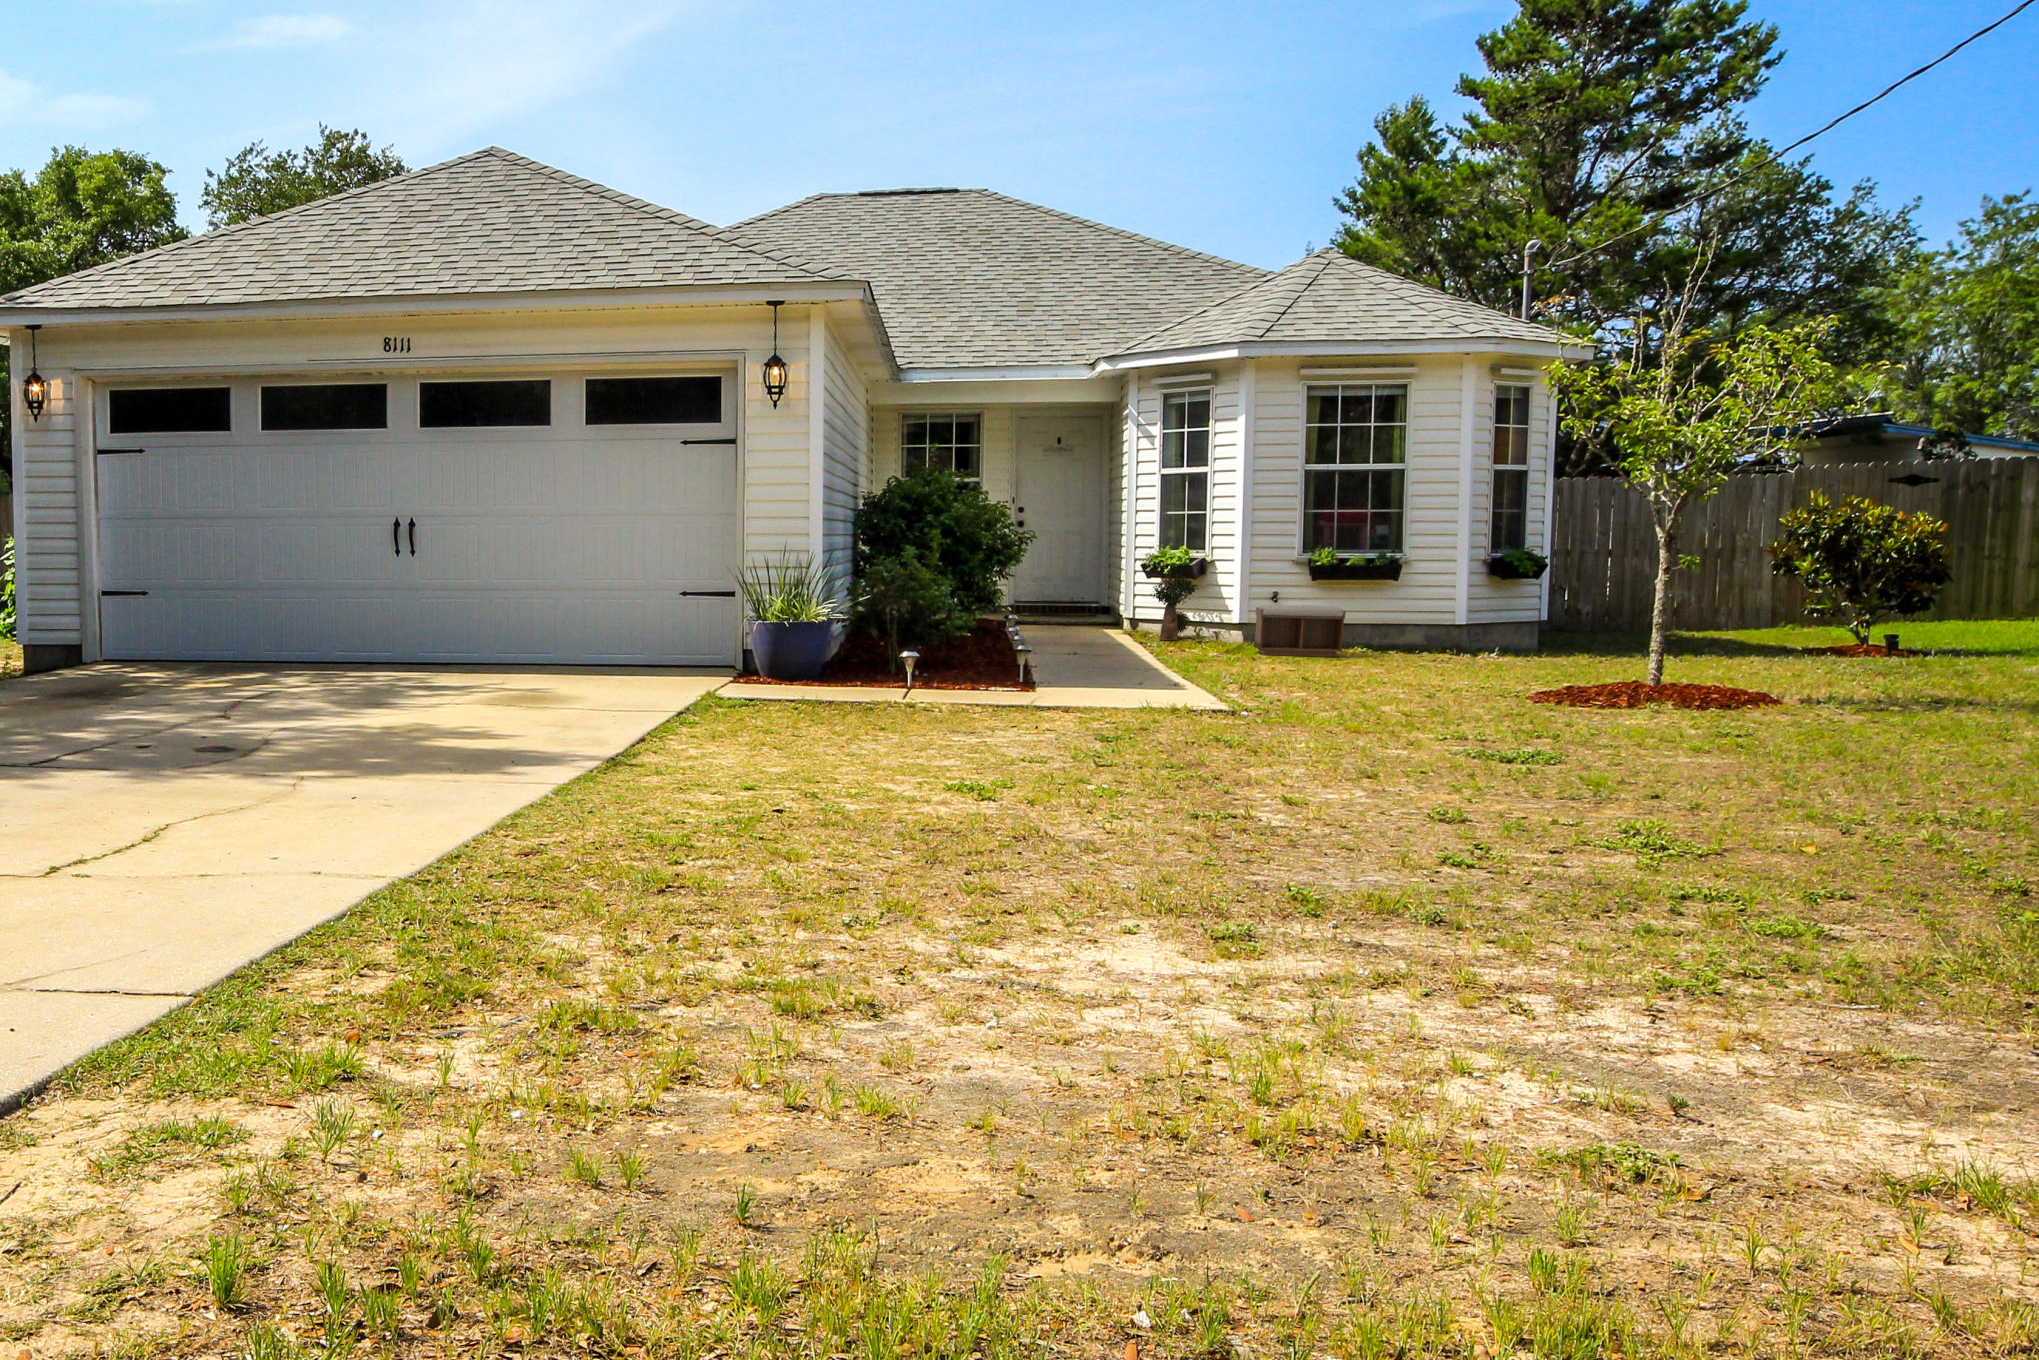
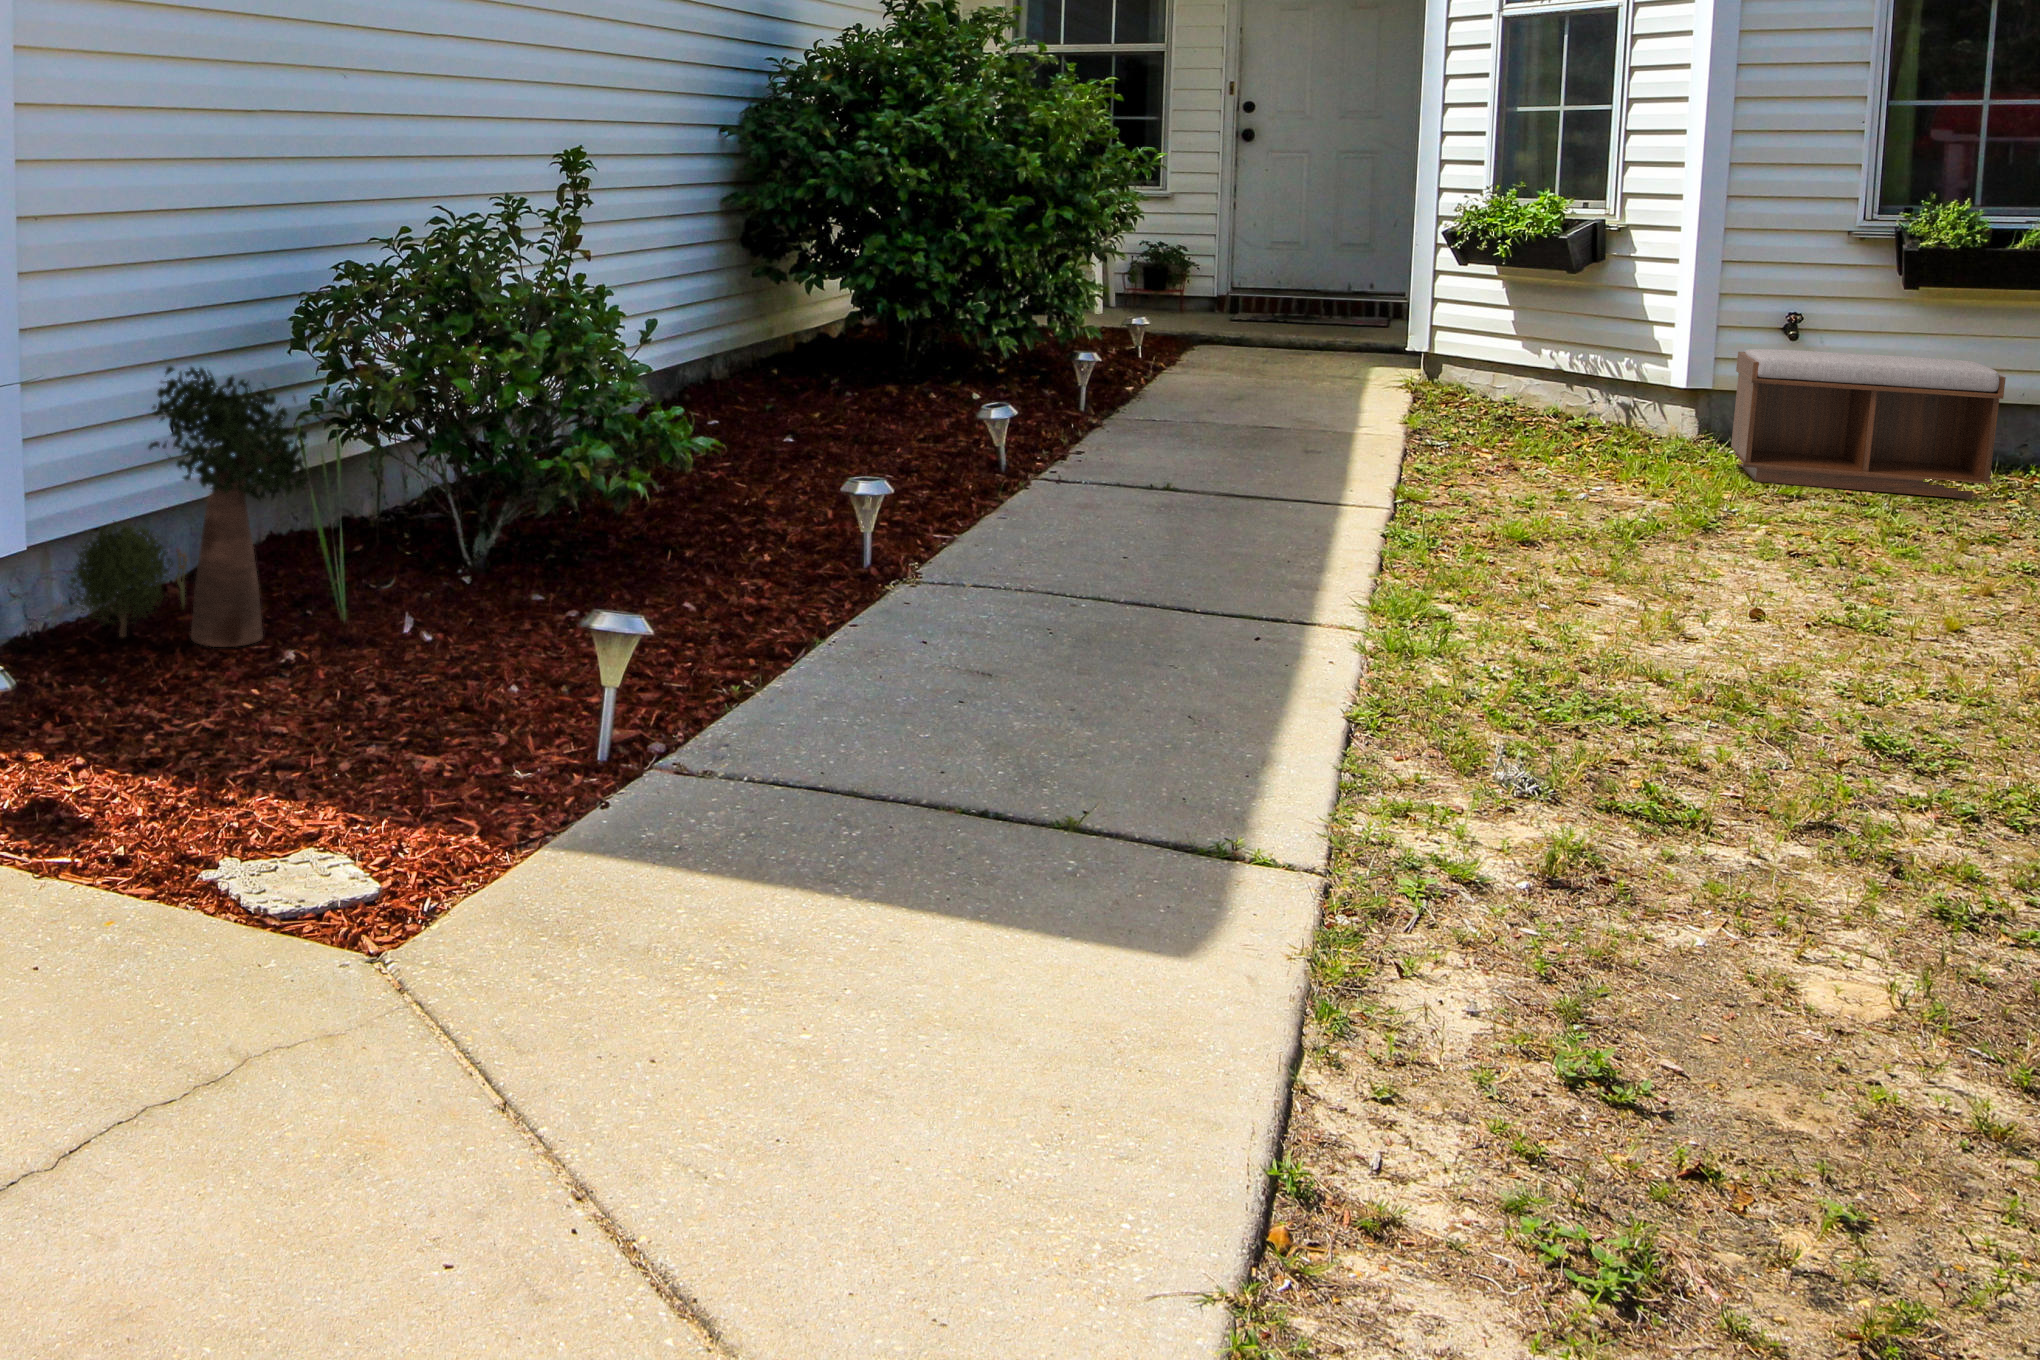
potted plant: present [1150,574,1203,640] -> present [70,366,308,647]

